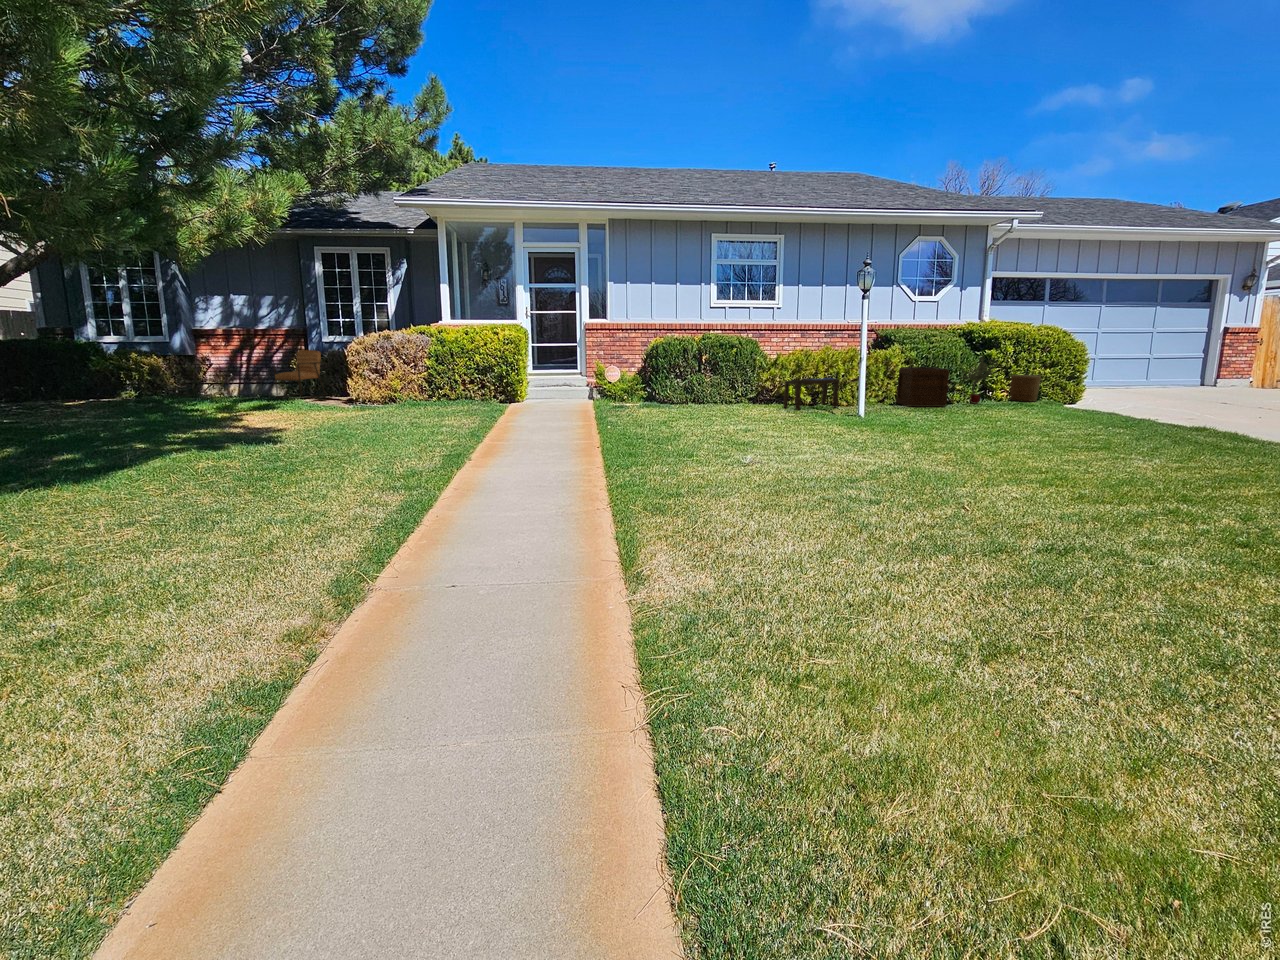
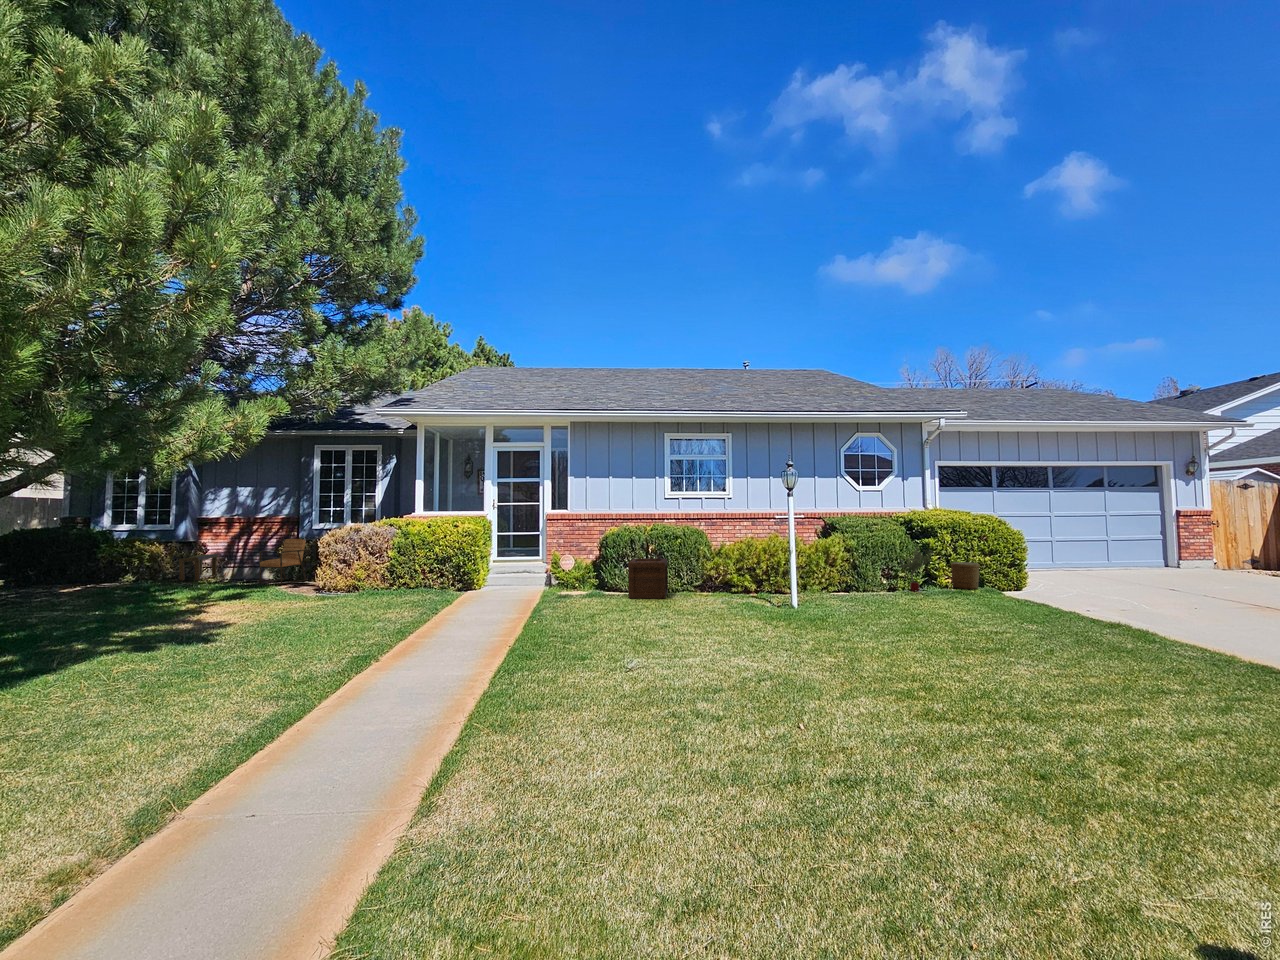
wooden crate: present [895,367,949,407] -> present [628,559,668,599]
bench: present [783,378,840,410] -> present [179,554,218,581]

